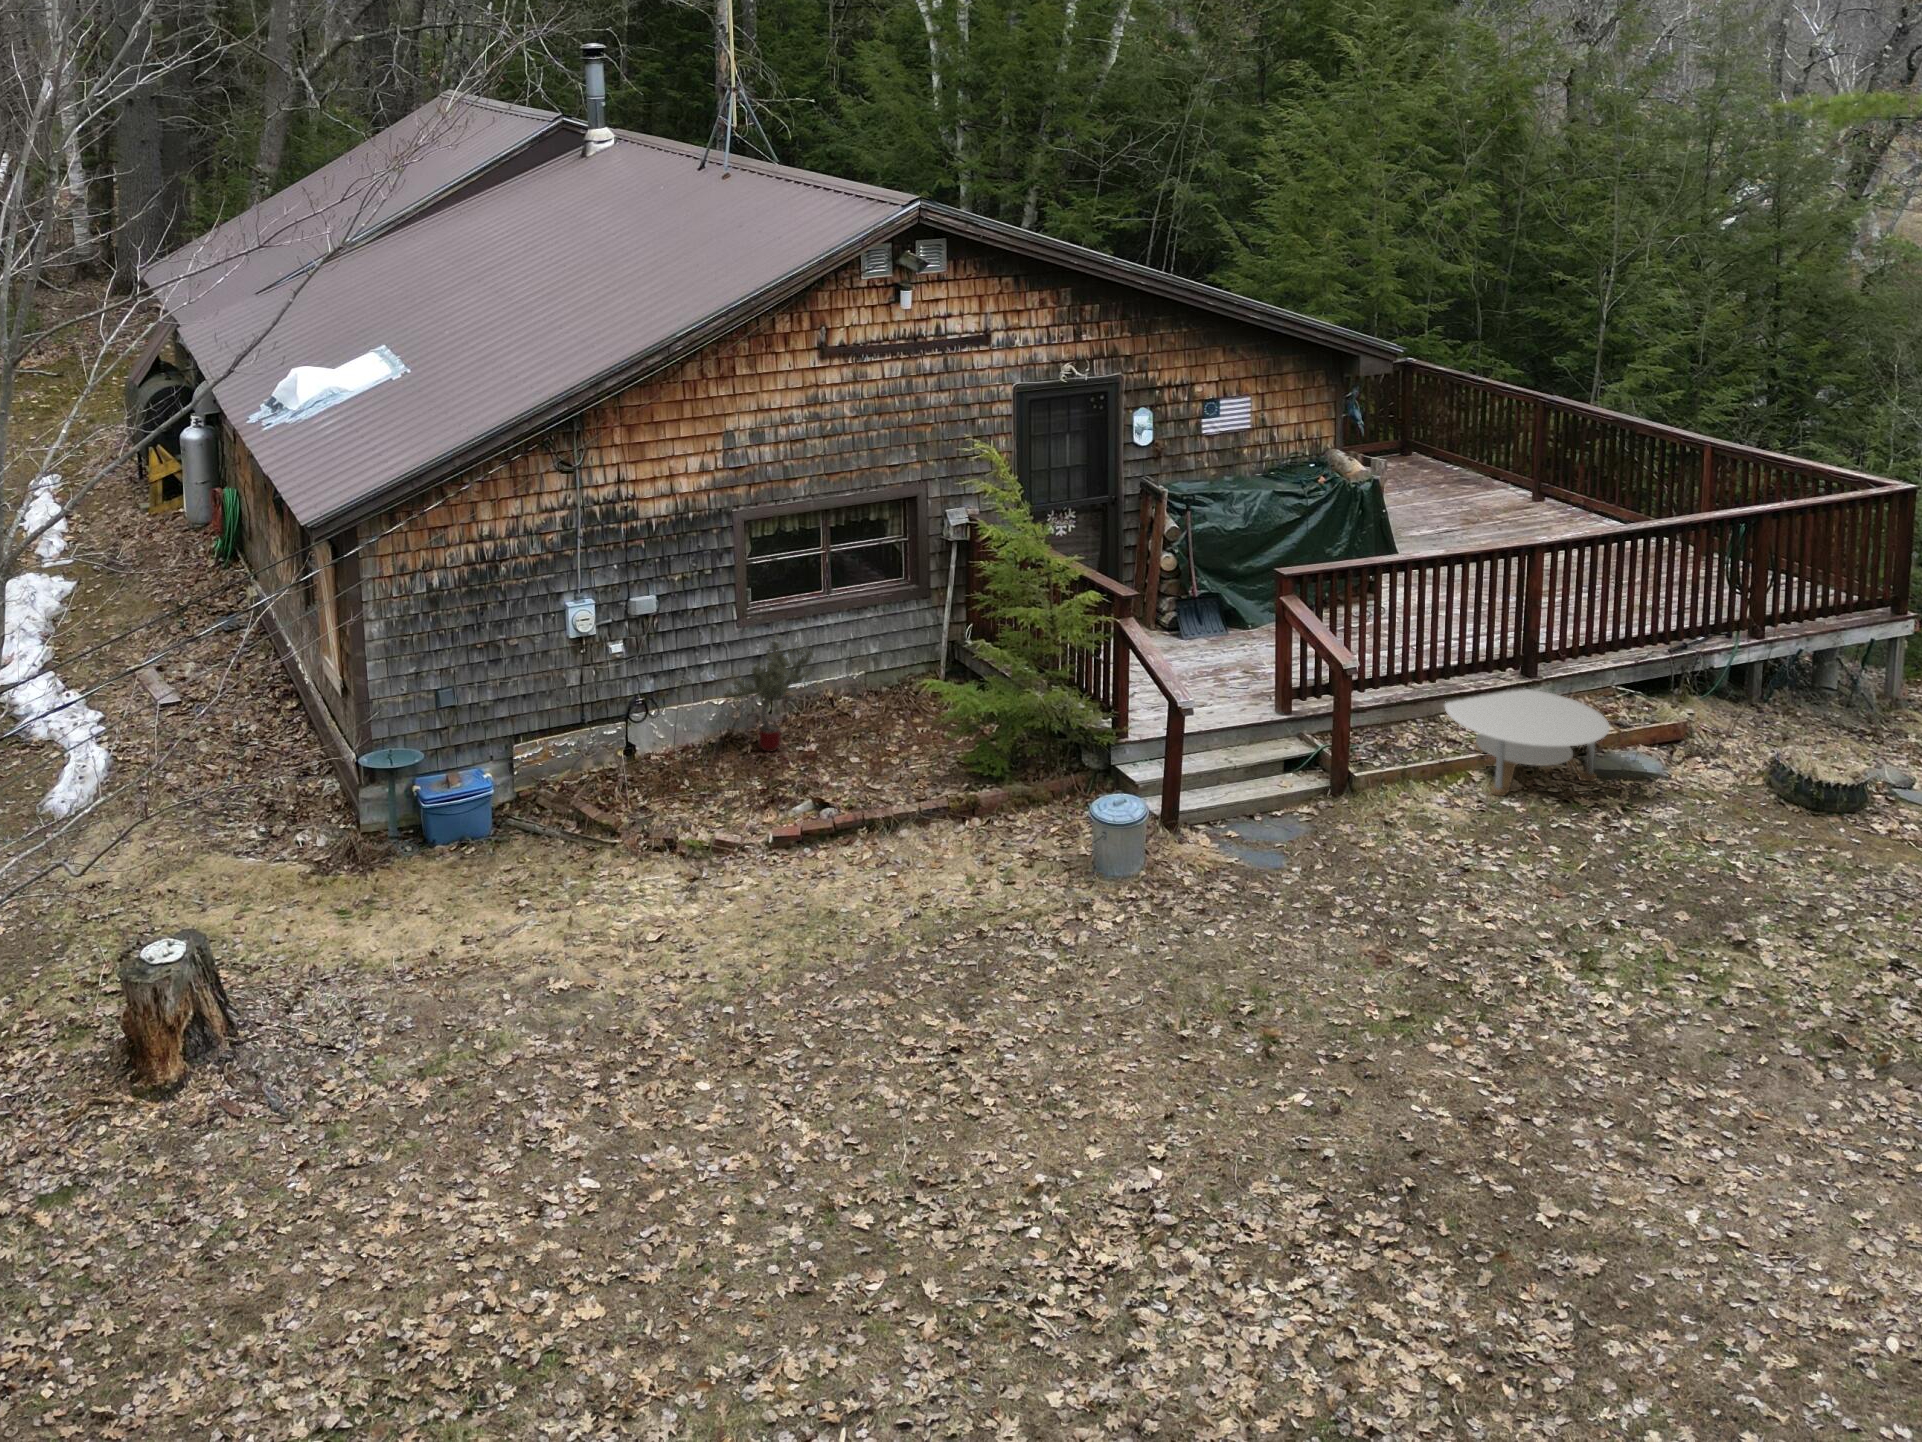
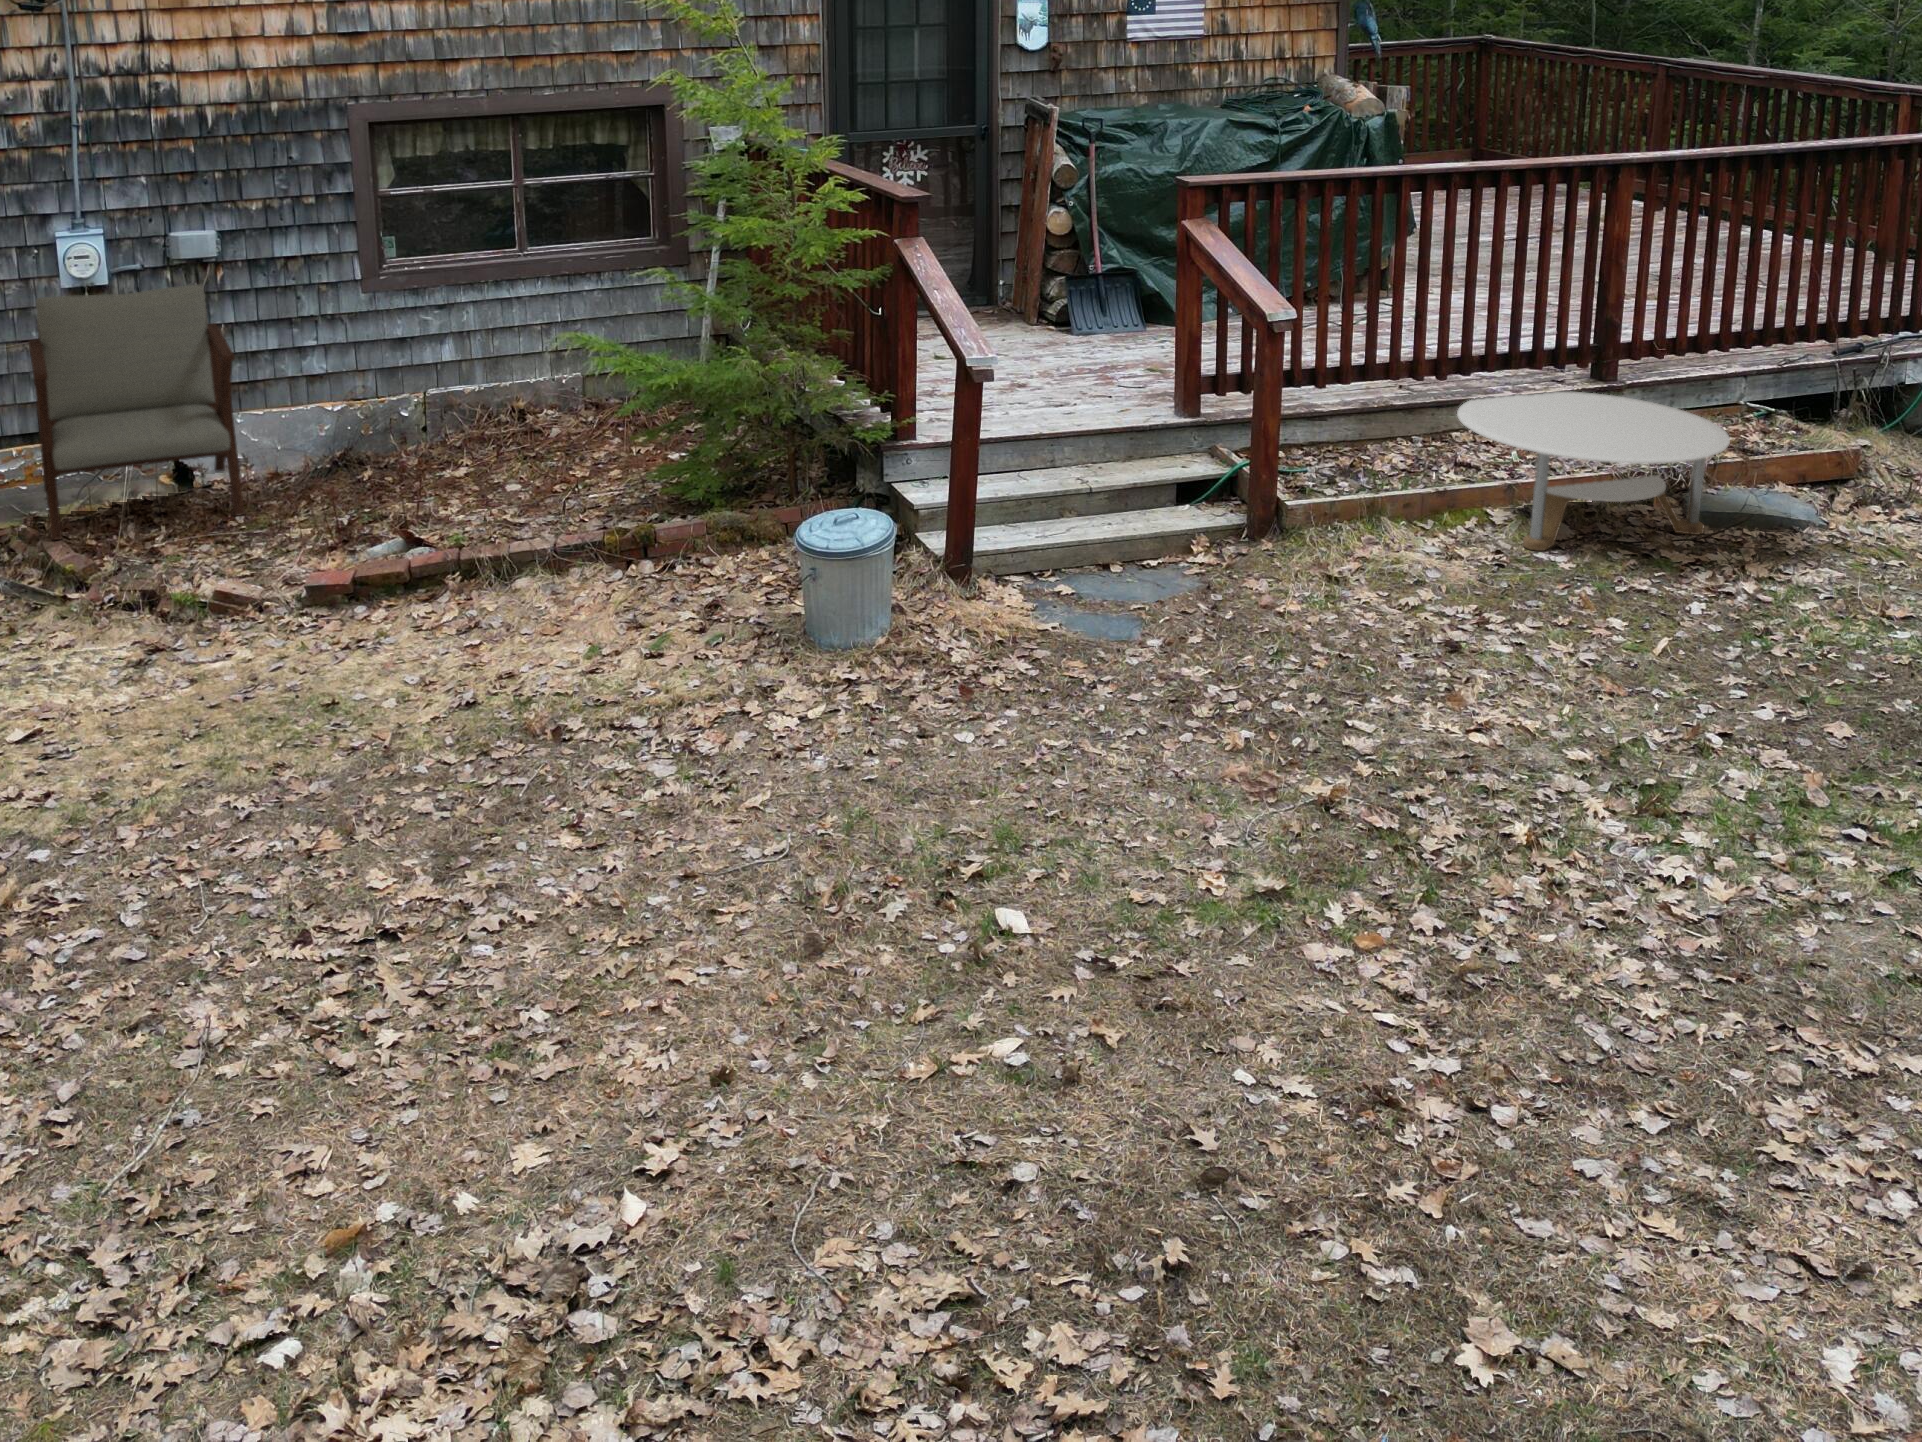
potted tree: present [725,635,812,751] -> none [288,284,446,472]
lounge chair: none [578,641,715,809] -> present [29,285,245,541]

